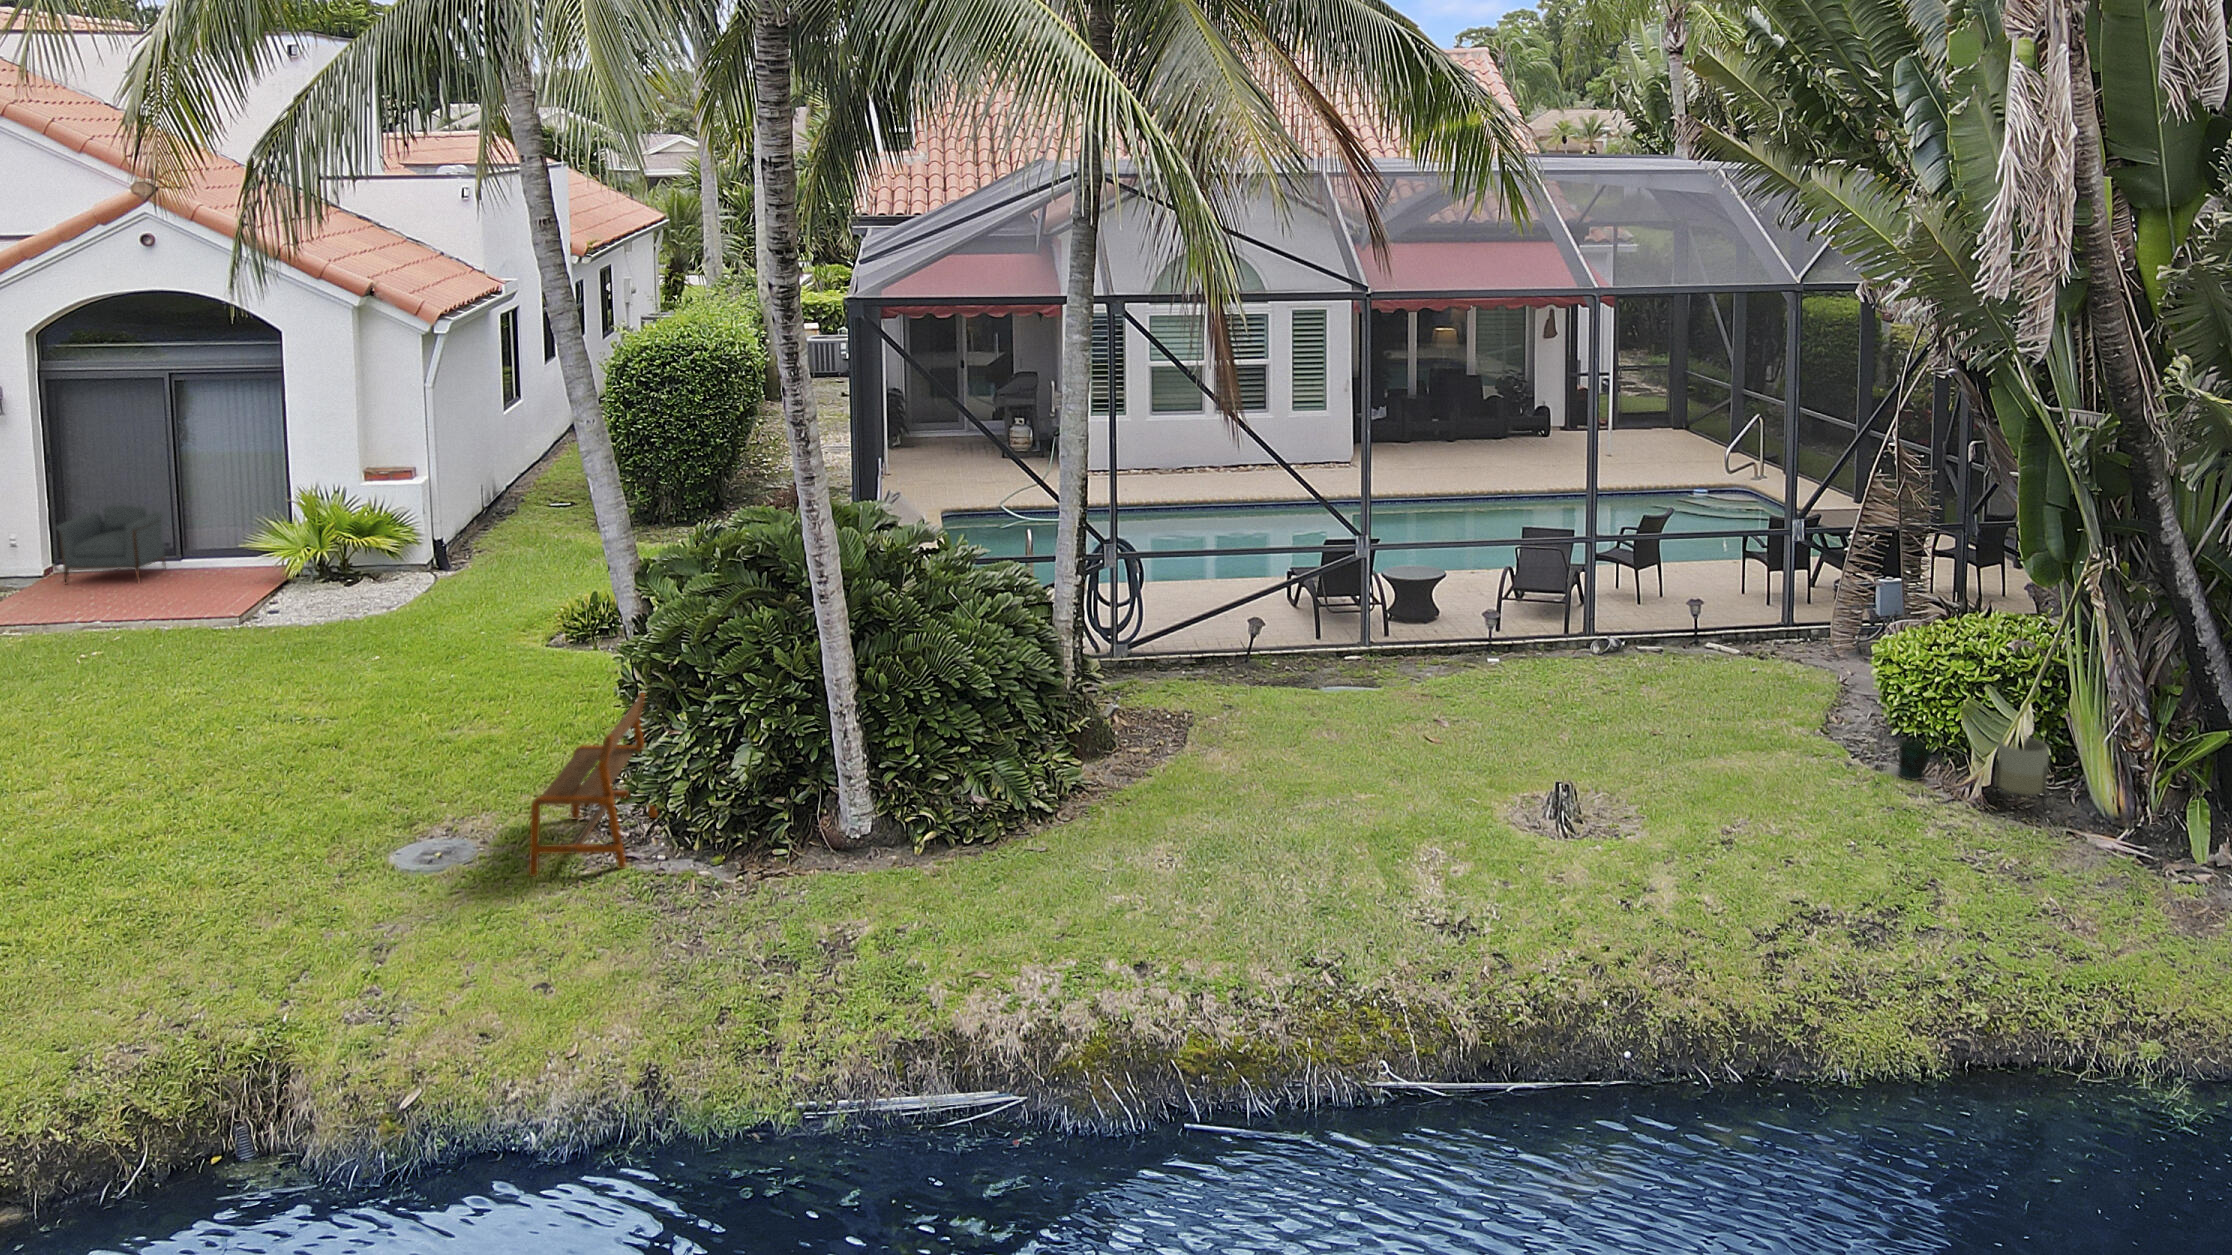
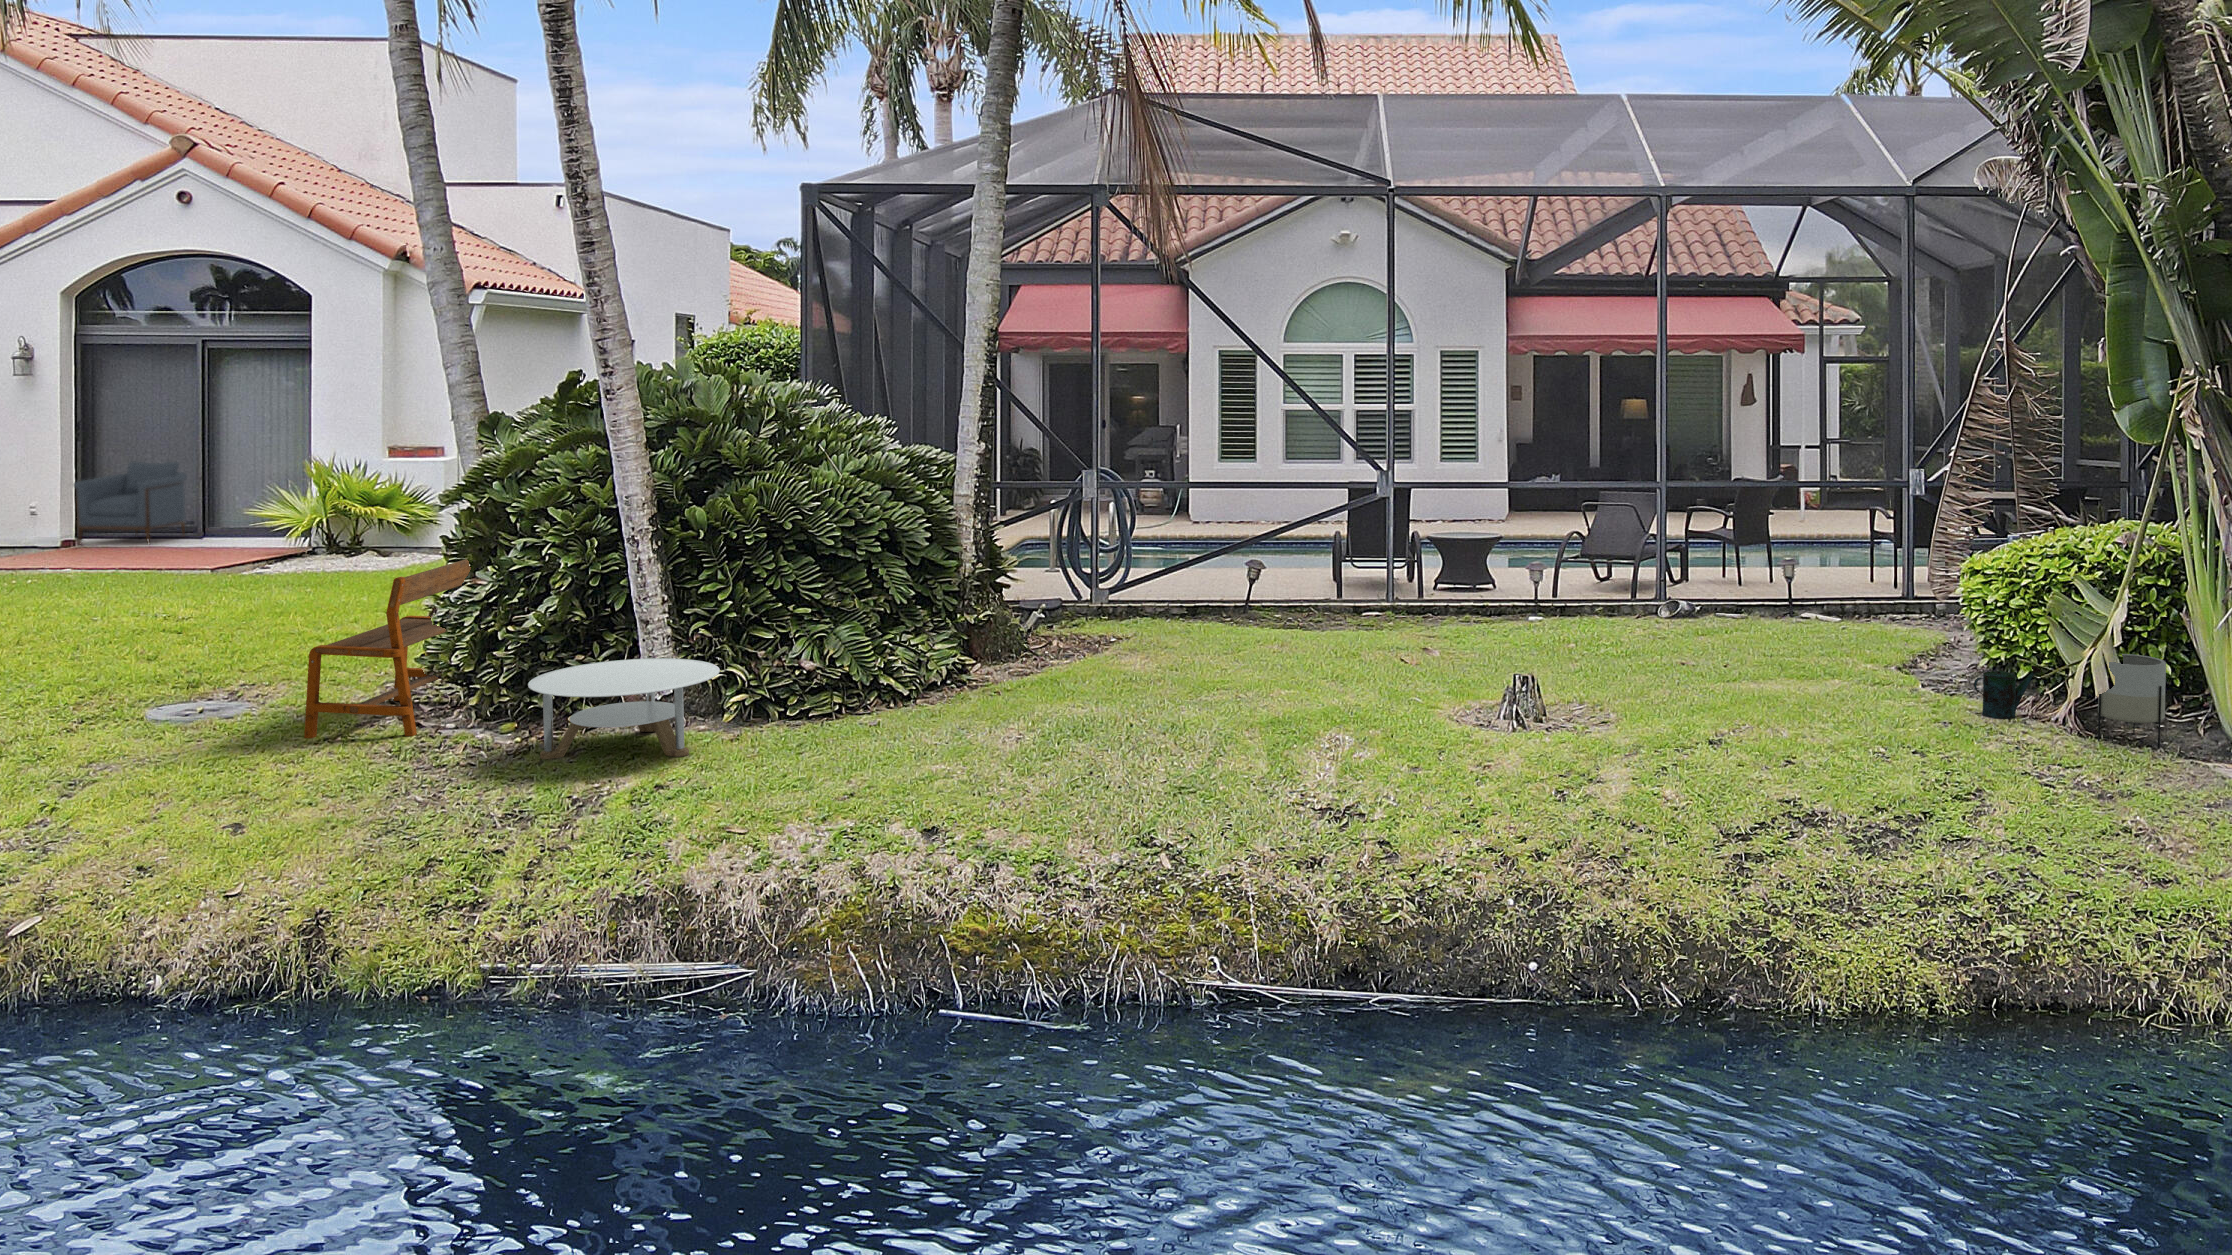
round table: none [744,788,901,894] -> present [528,658,720,759]

